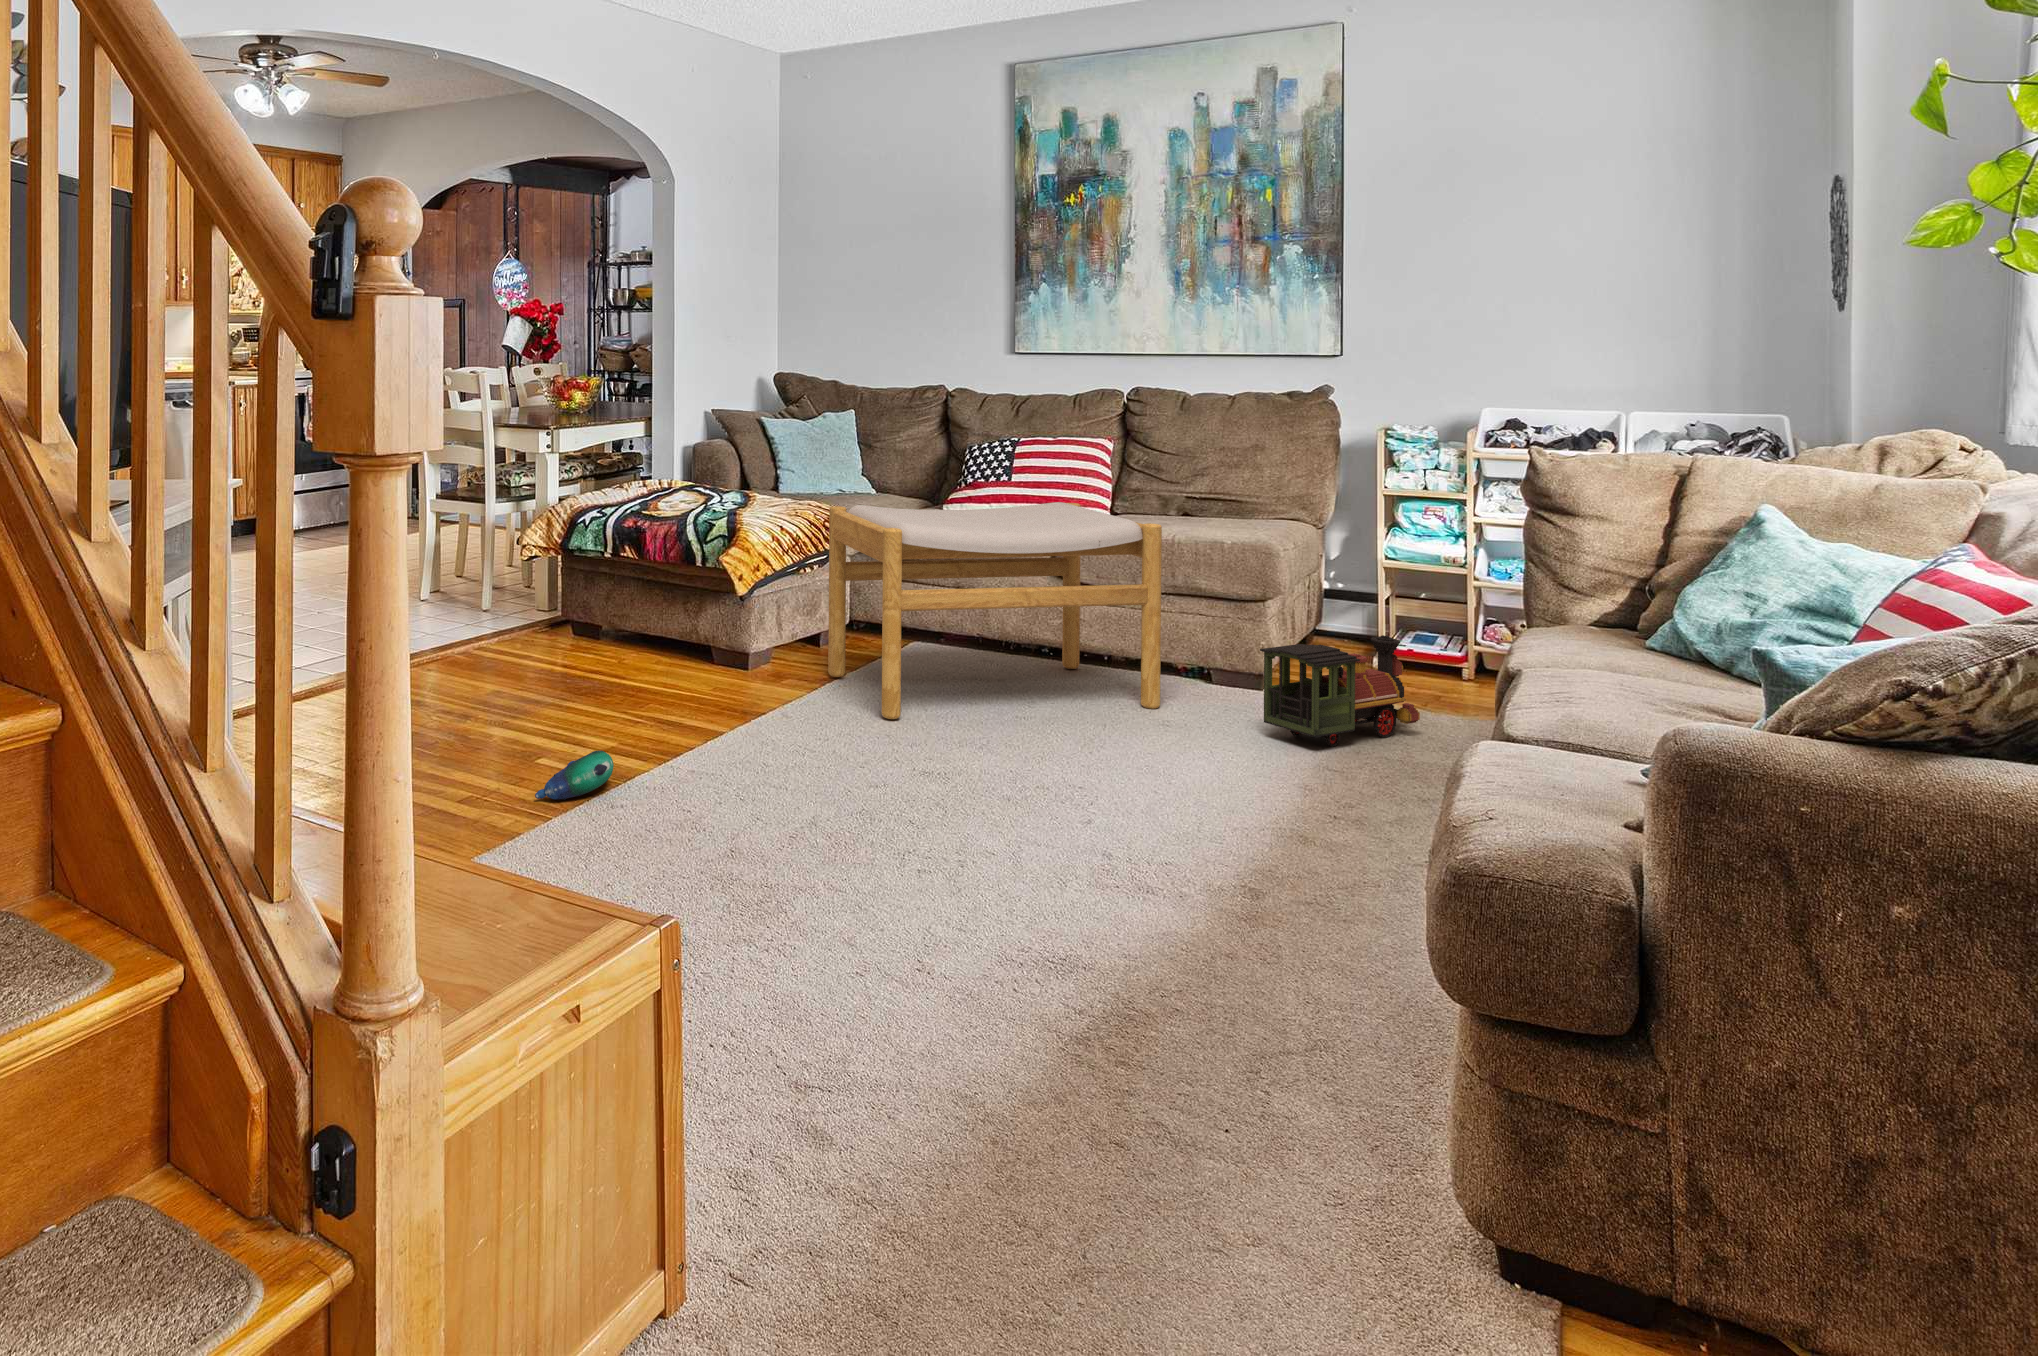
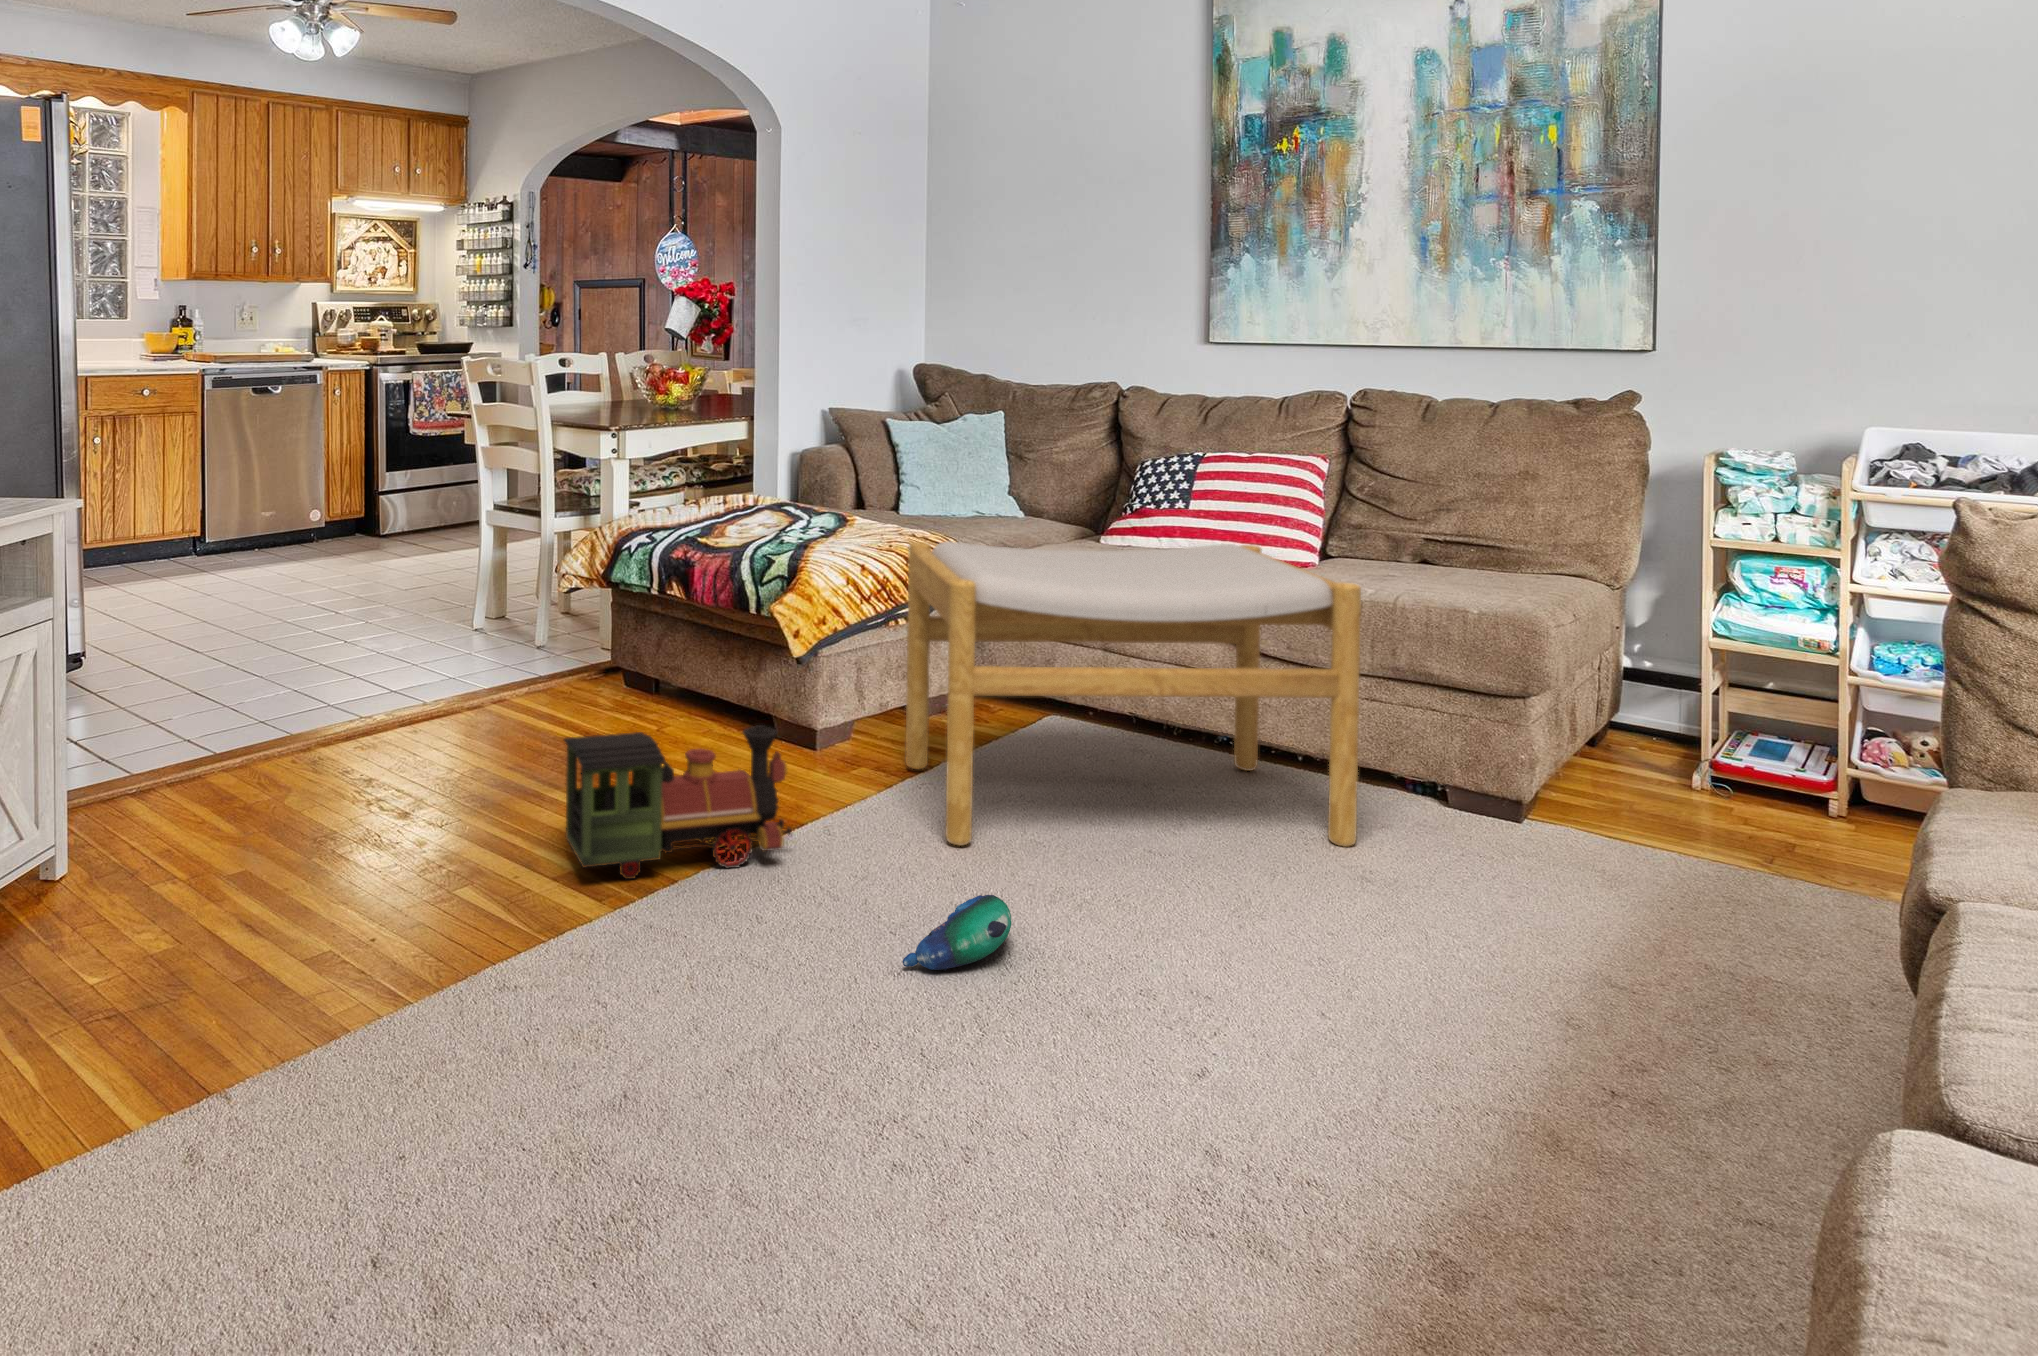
toy train: present [1260,635,1420,747] -> present [564,725,791,879]
plush toy: present [535,751,614,800] -> present [902,895,1011,971]

